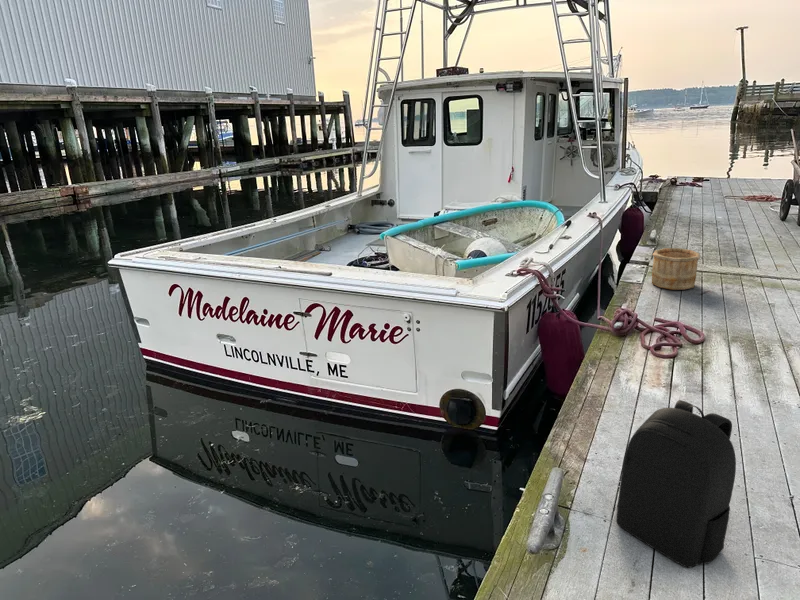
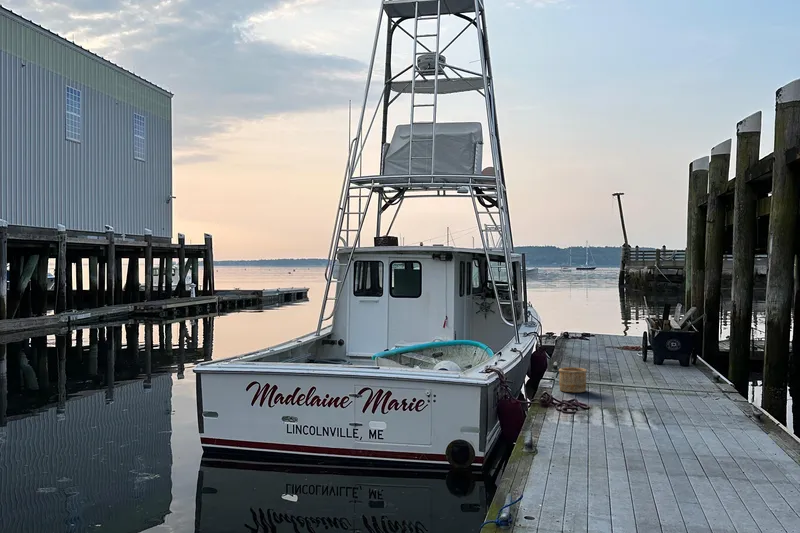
backpack: present [616,400,736,568] -> none [561,397,604,462]

